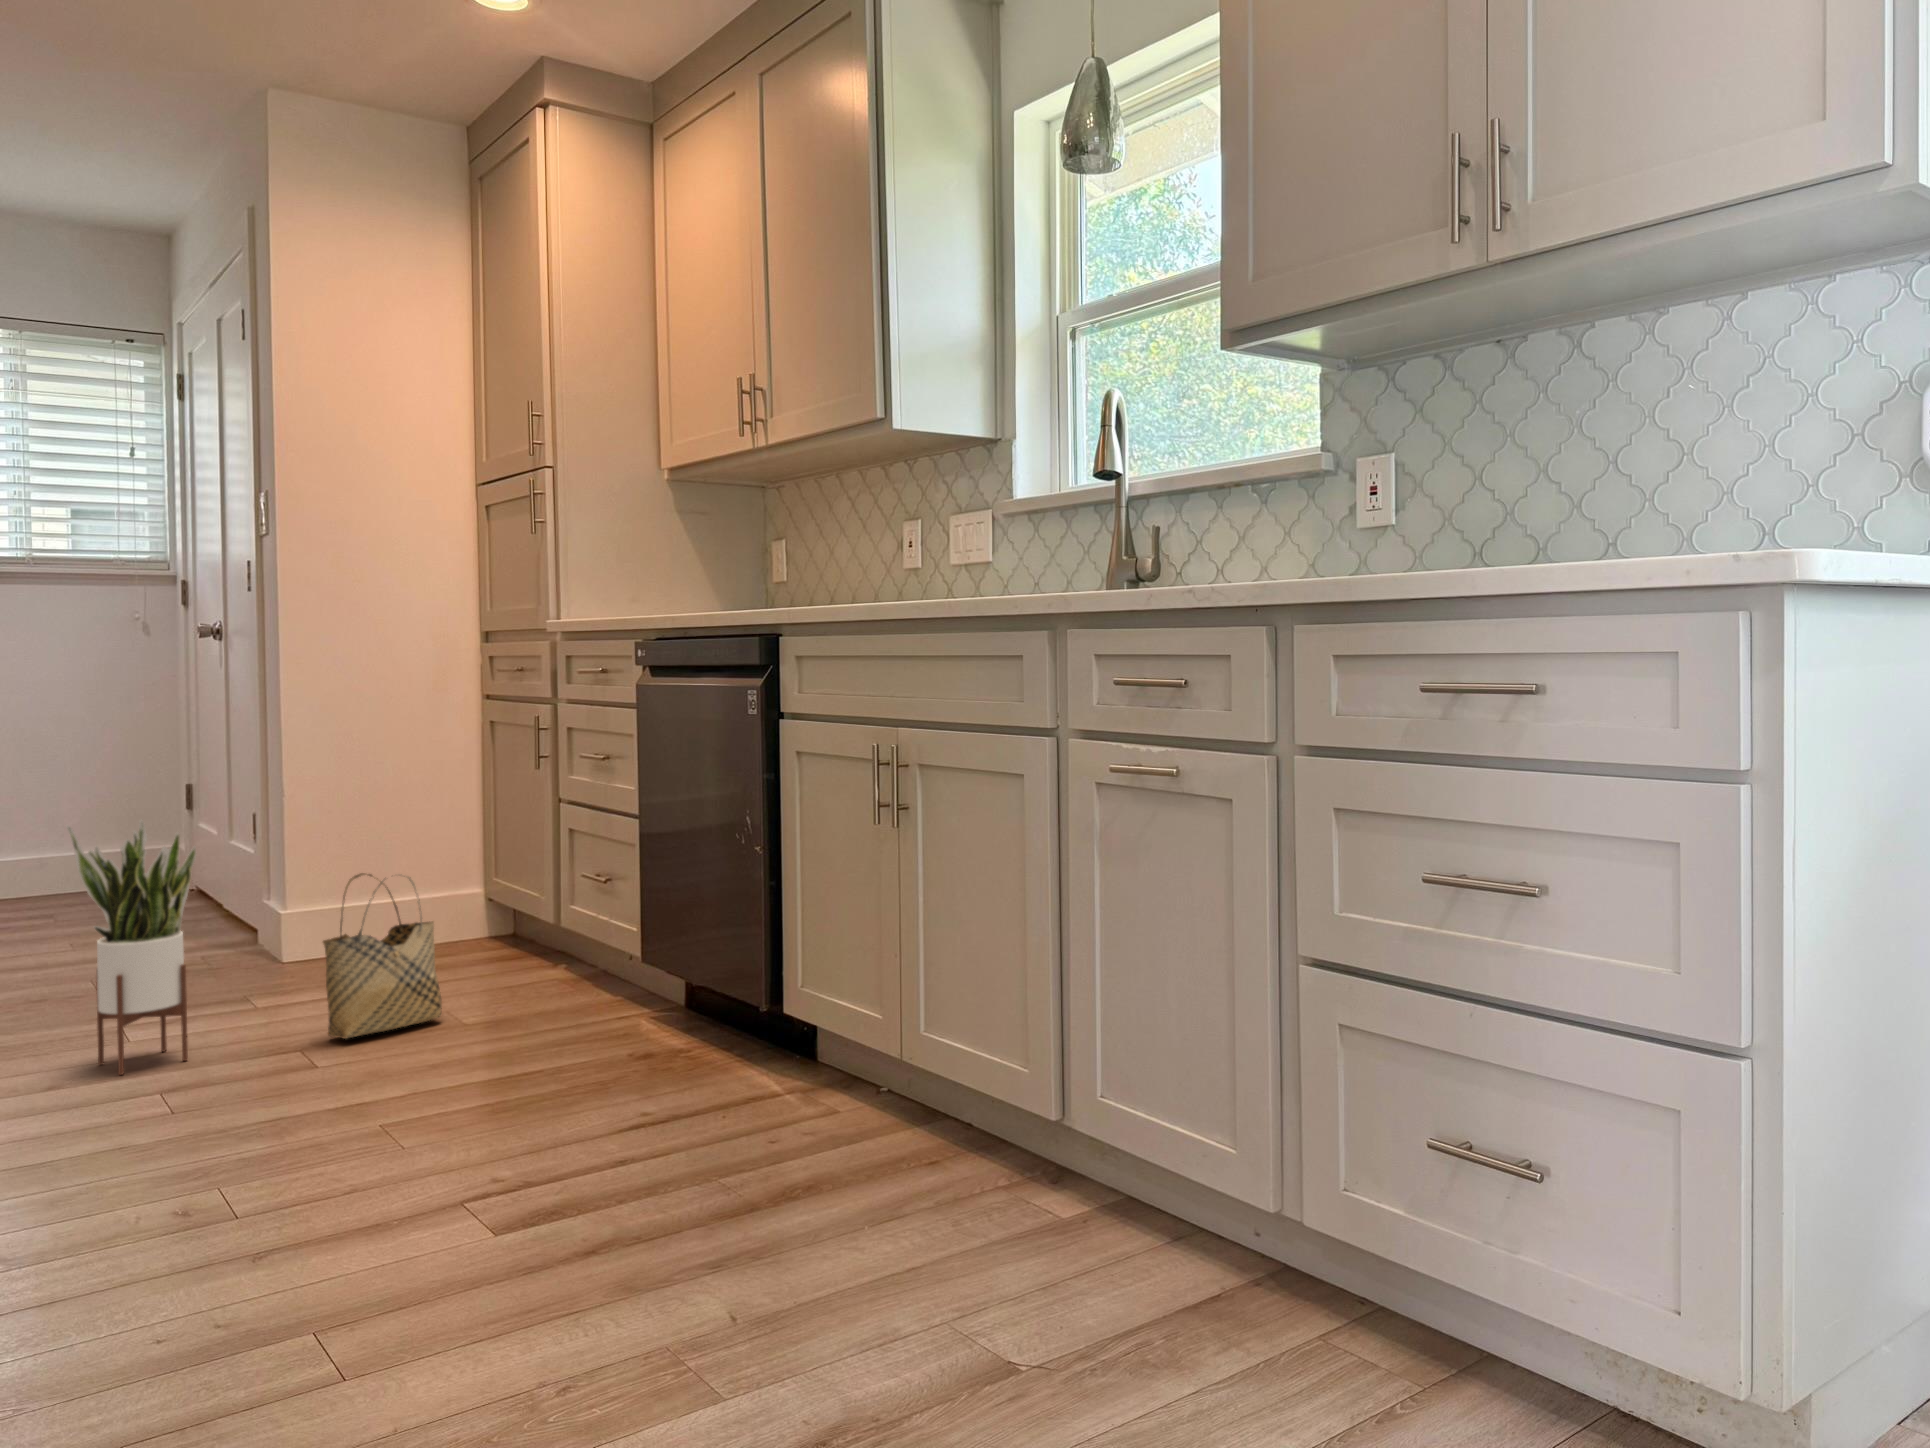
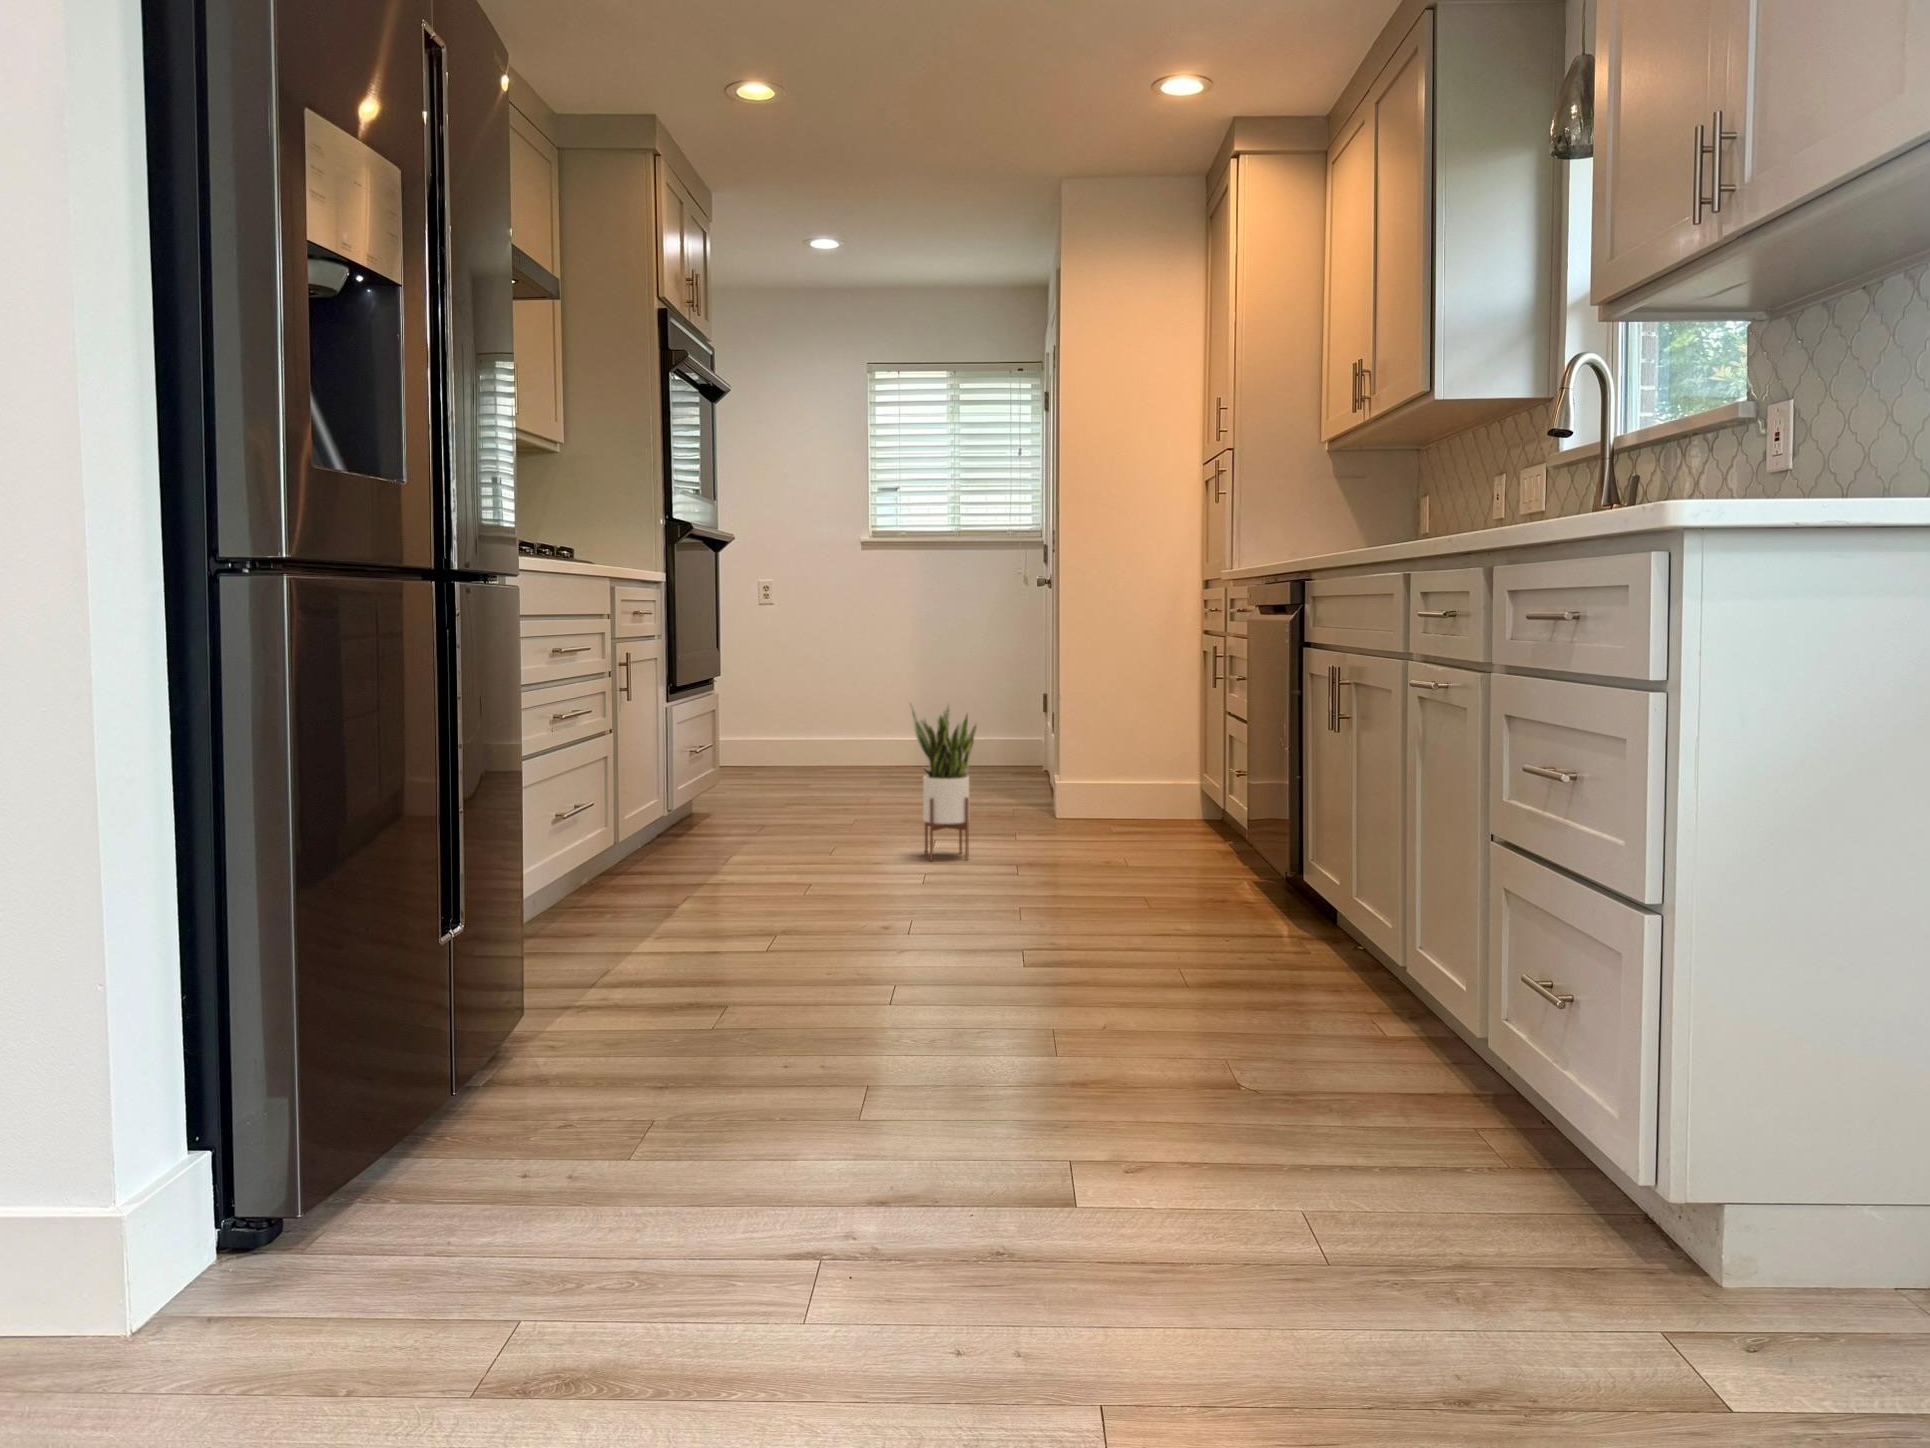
woven basket: present [323,873,442,1039] -> none [1045,751,1123,862]

